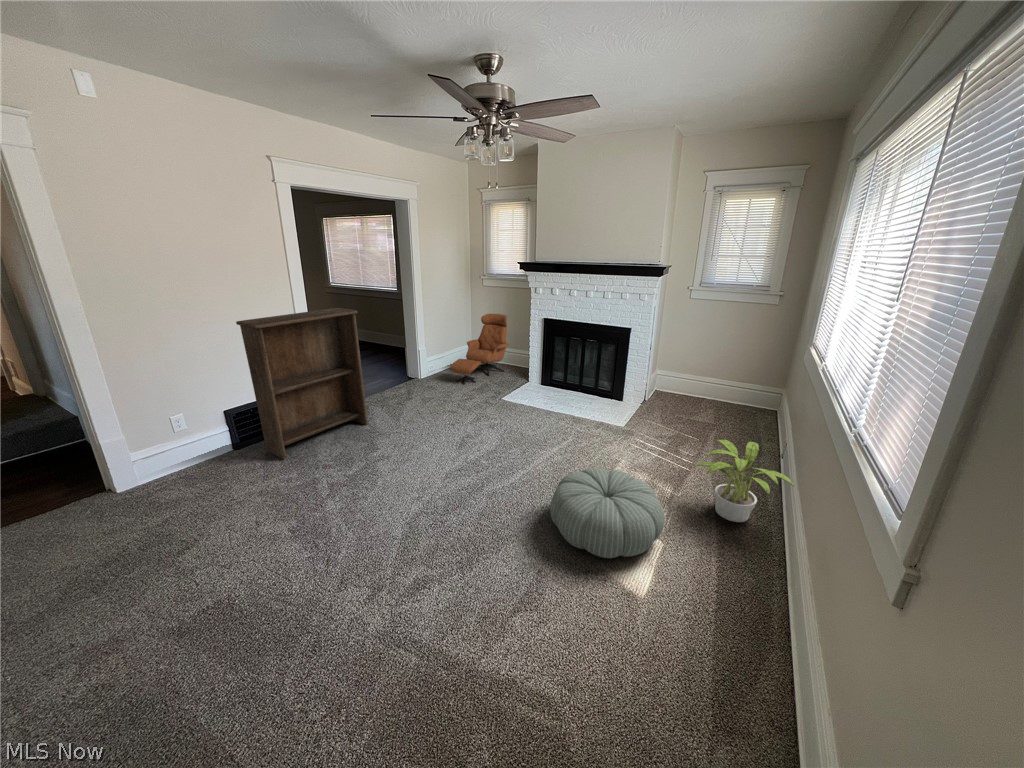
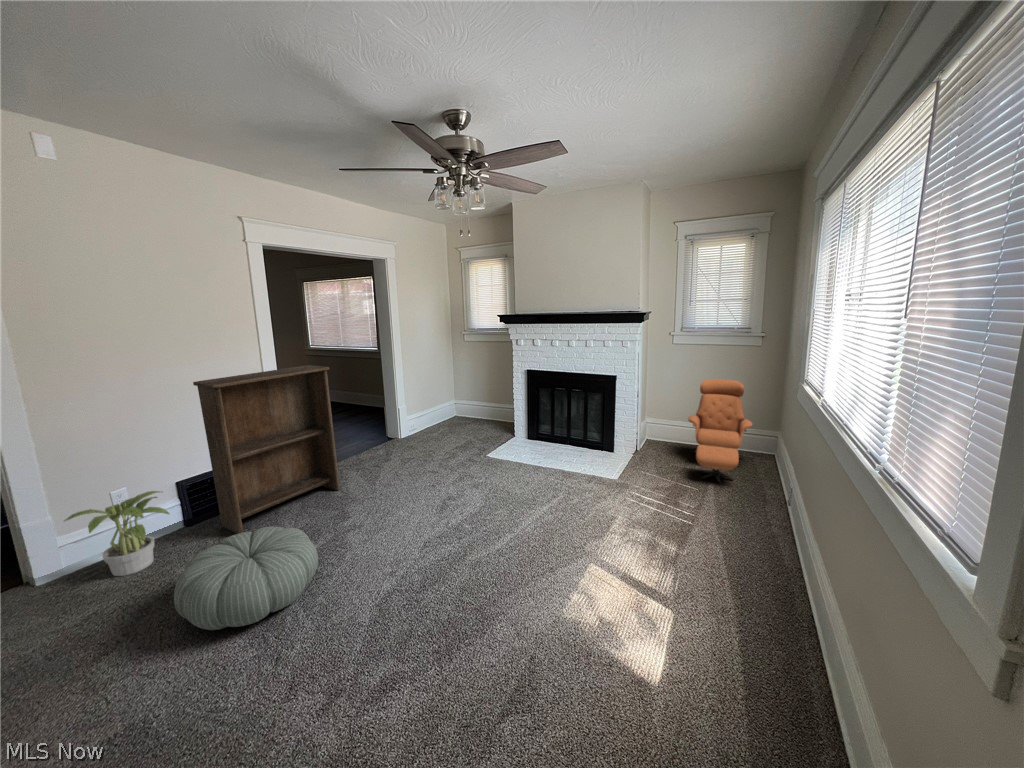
armchair: present [451,314,509,384] -> present [688,379,752,484]
potted plant: present [694,440,794,522] -> present [64,491,169,576]
pouf: present [550,468,664,558] -> present [174,526,318,630]

